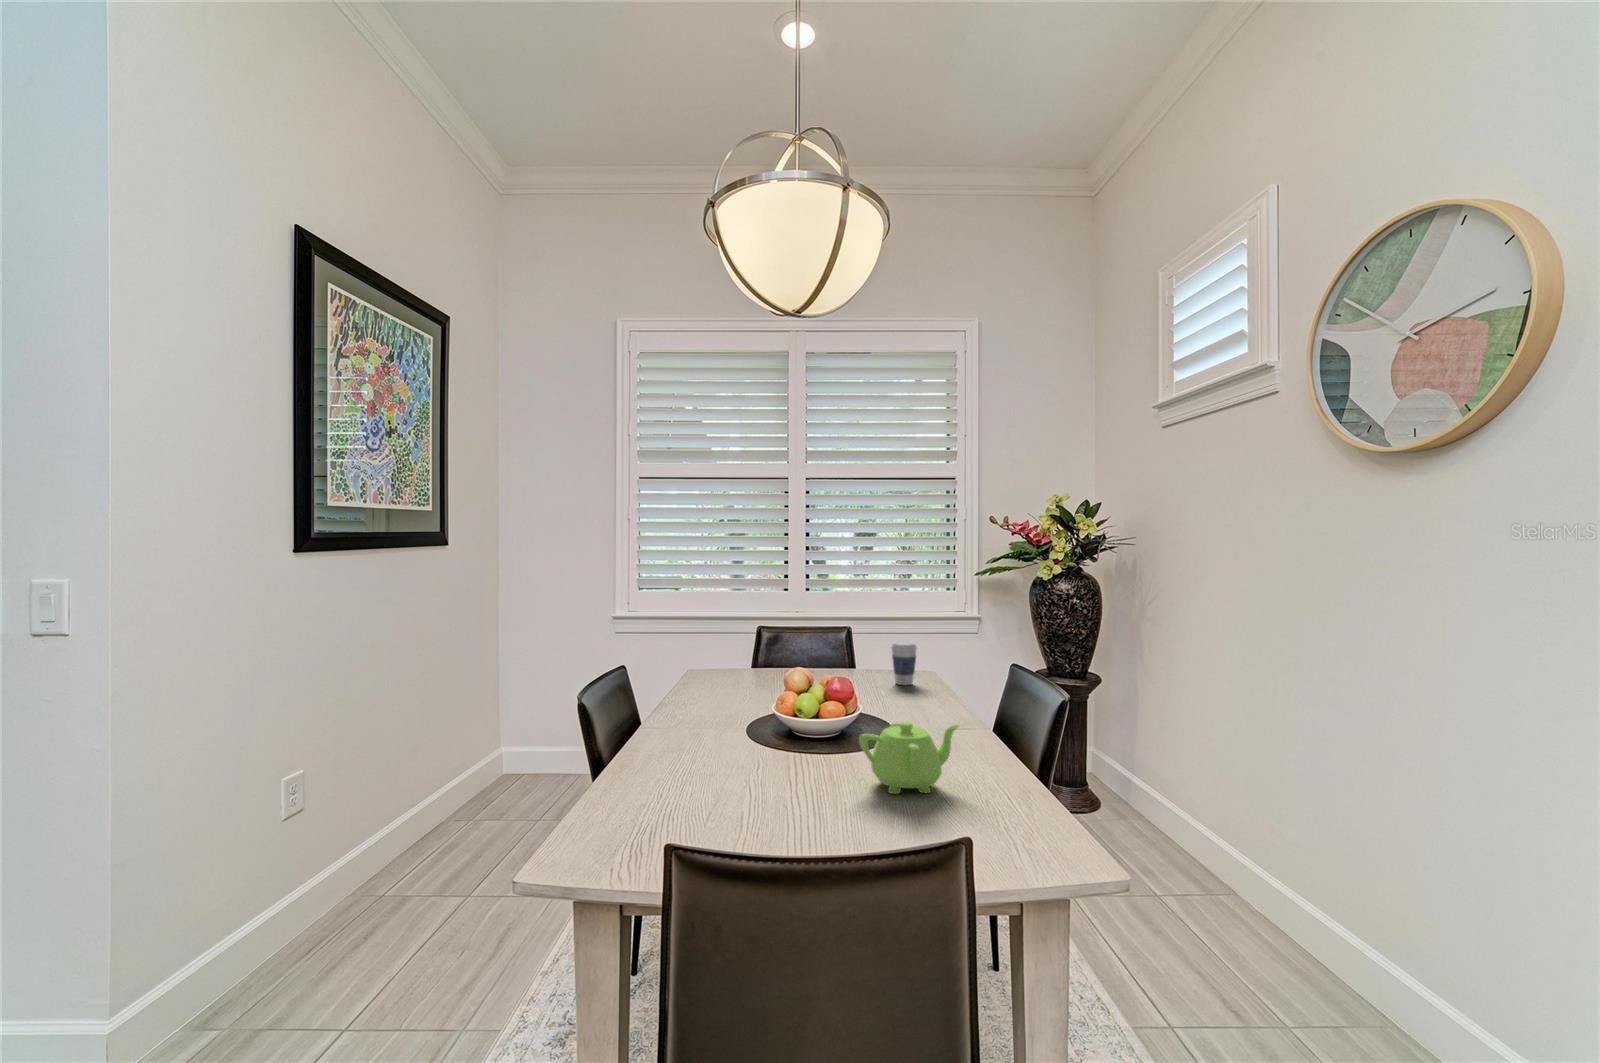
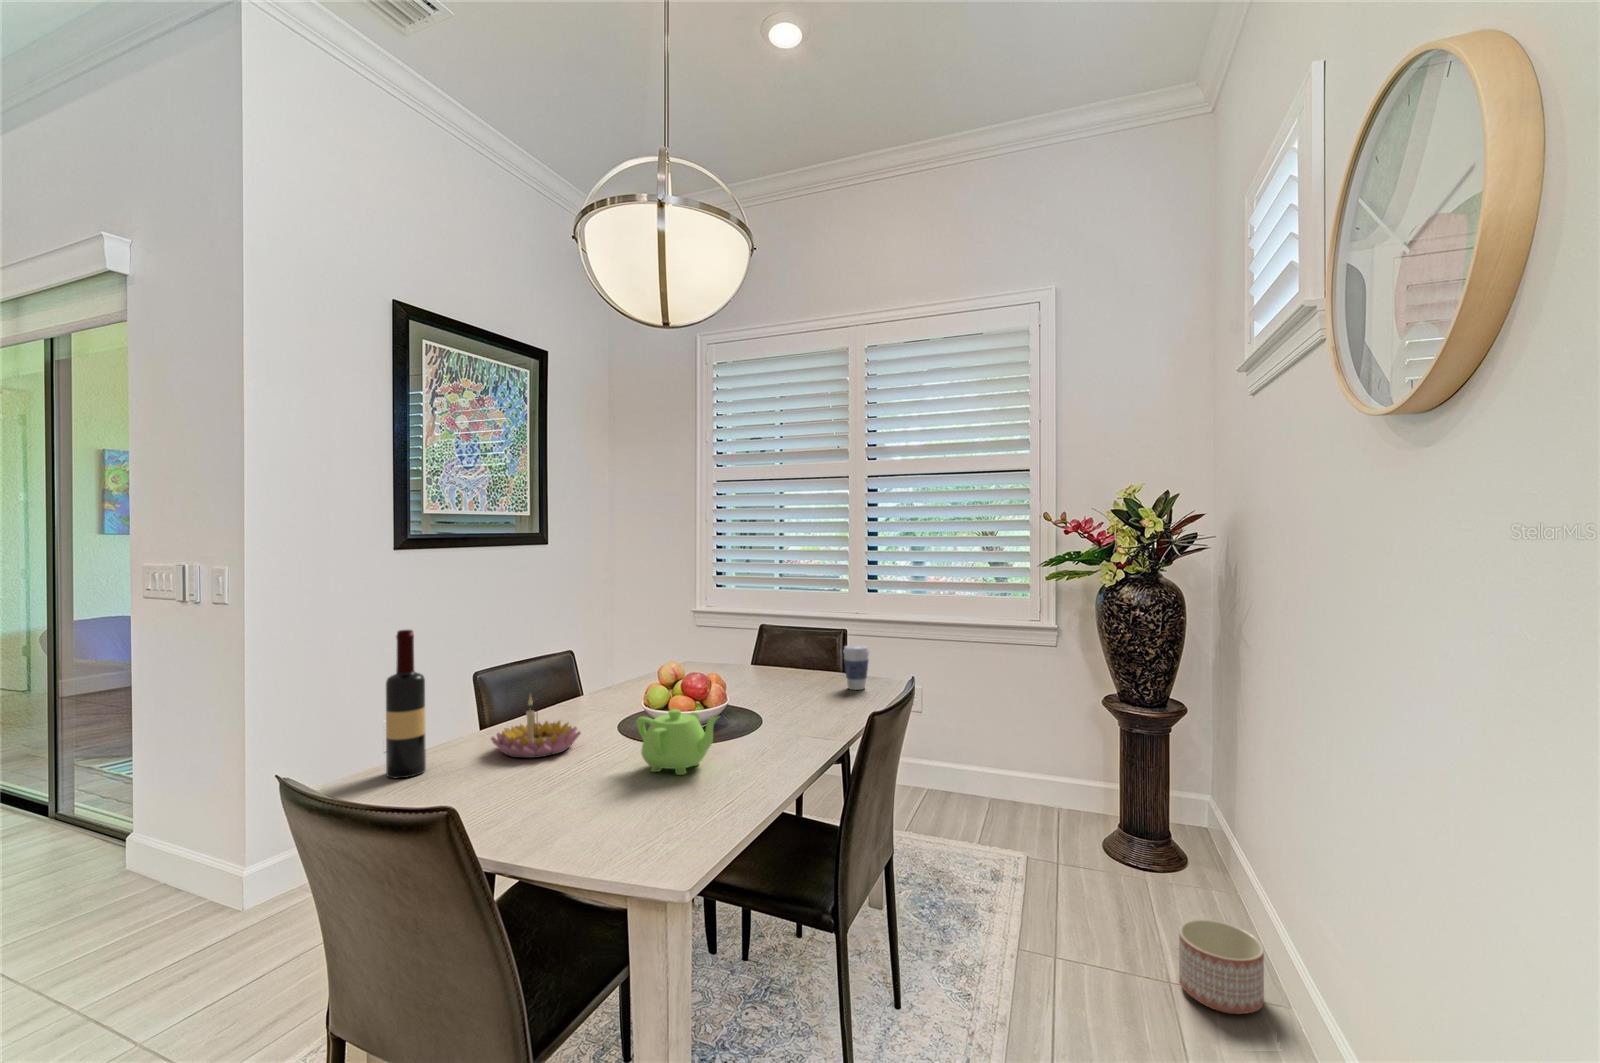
wine bottle: none [586,653,634,850] -> present [386,630,426,778]
candle holder: none [665,719,766,800] -> present [491,696,581,758]
planter: none [1186,851,1258,926] -> present [1179,919,1264,1014]

